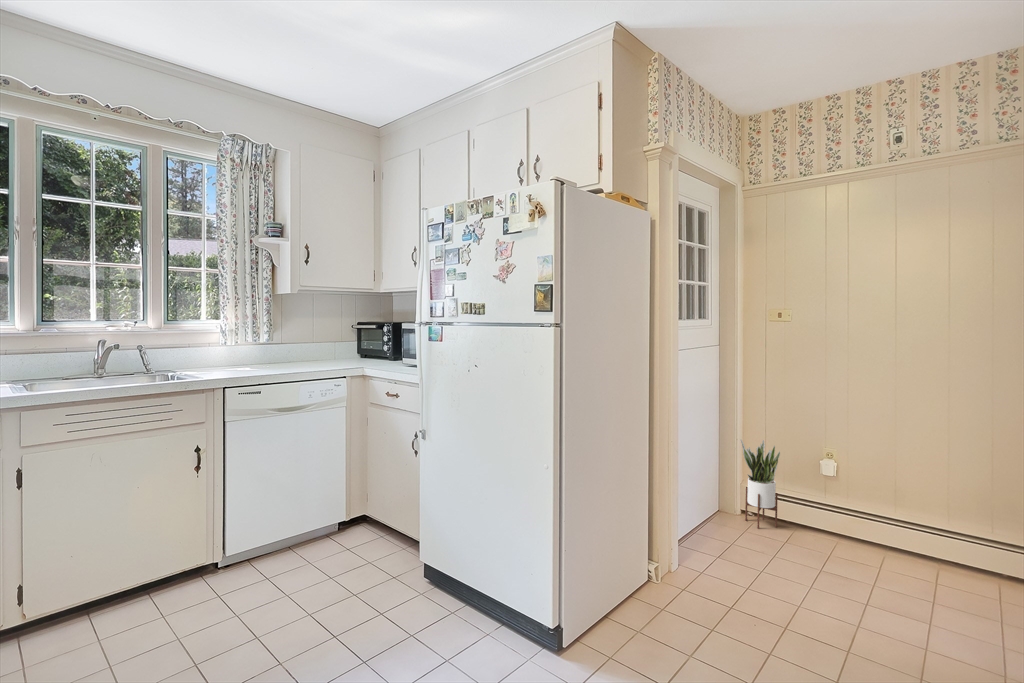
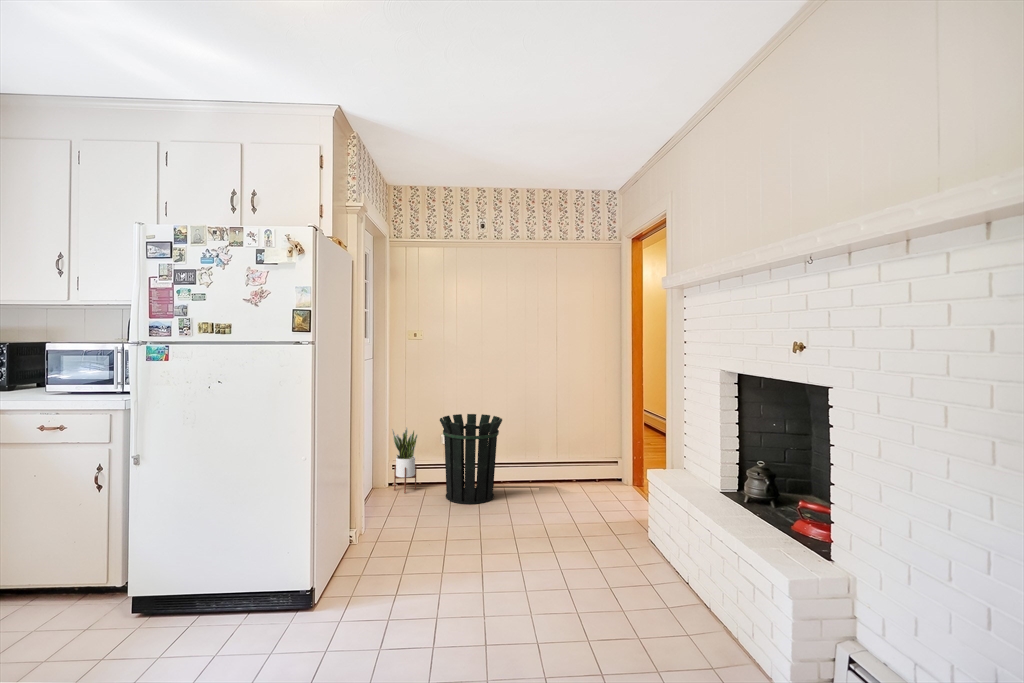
waste bin: none [807,432,927,580] -> present [440,414,502,504]

